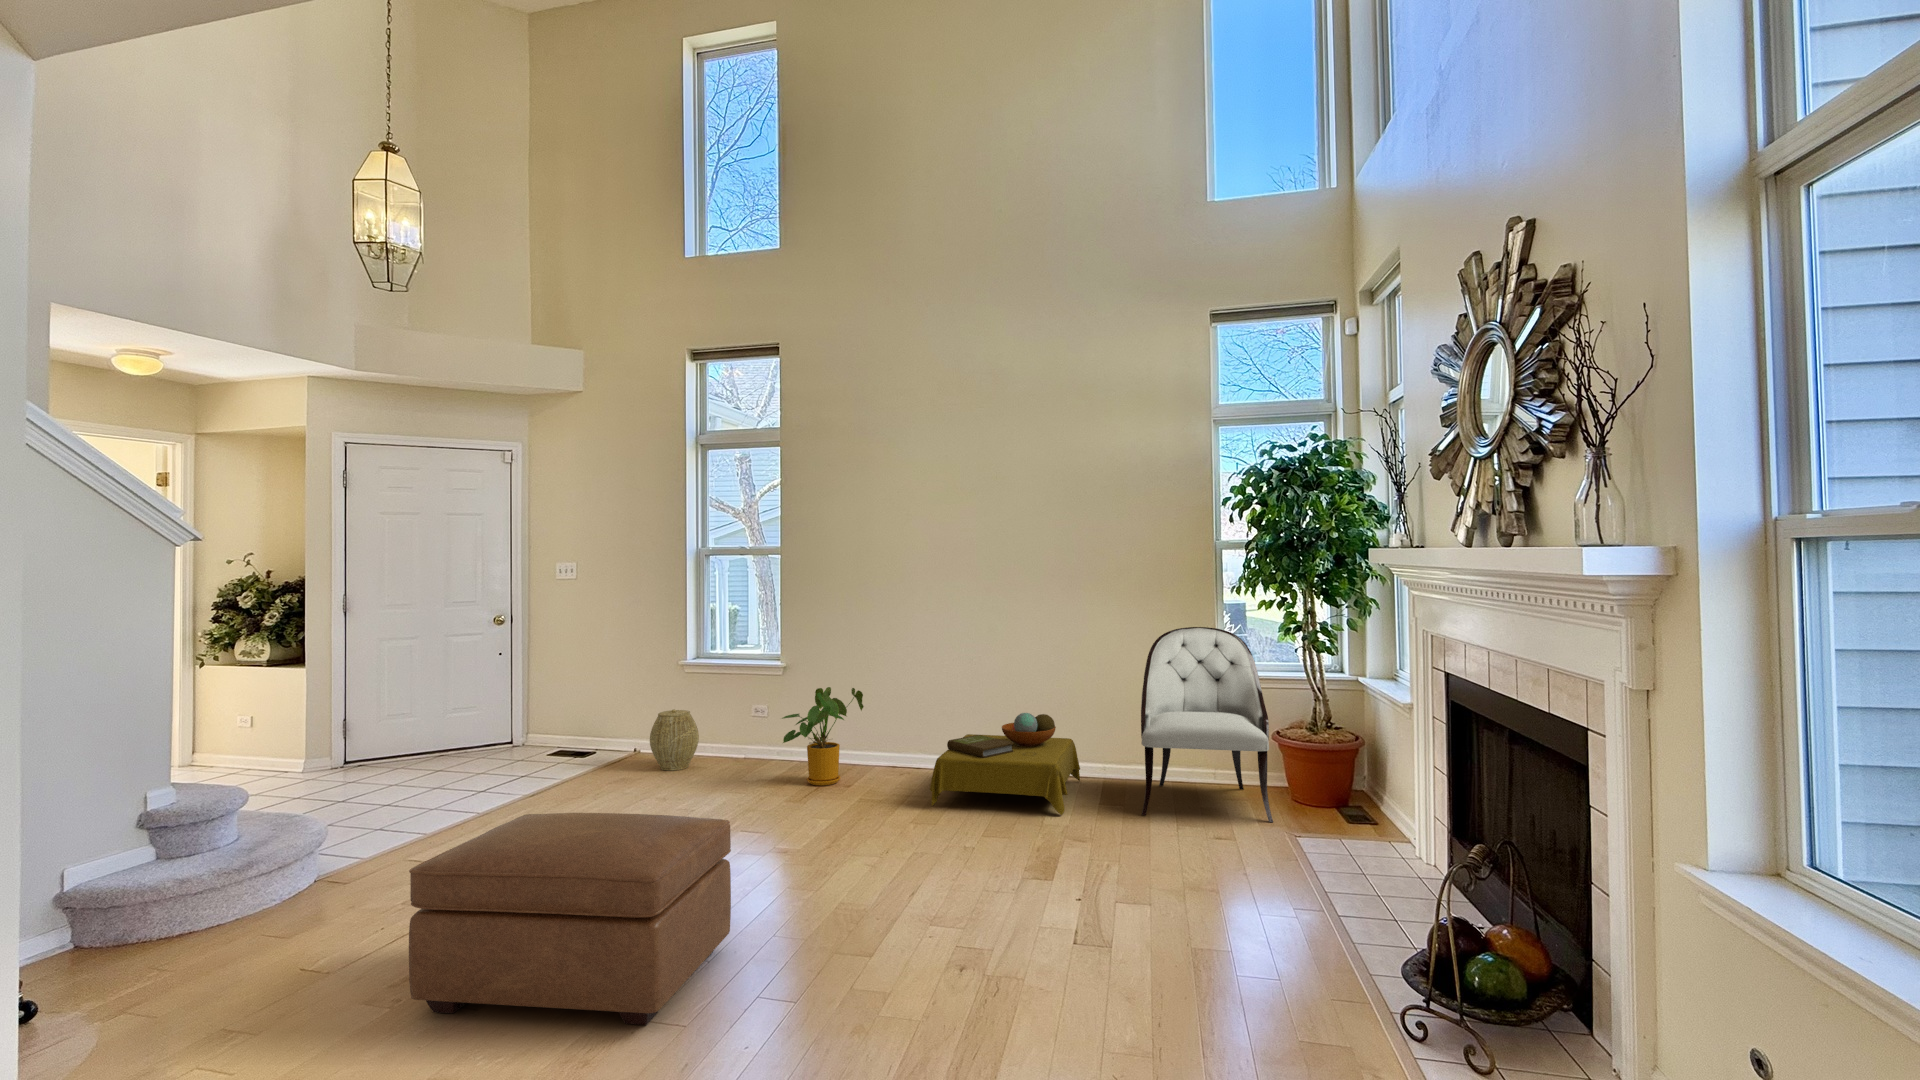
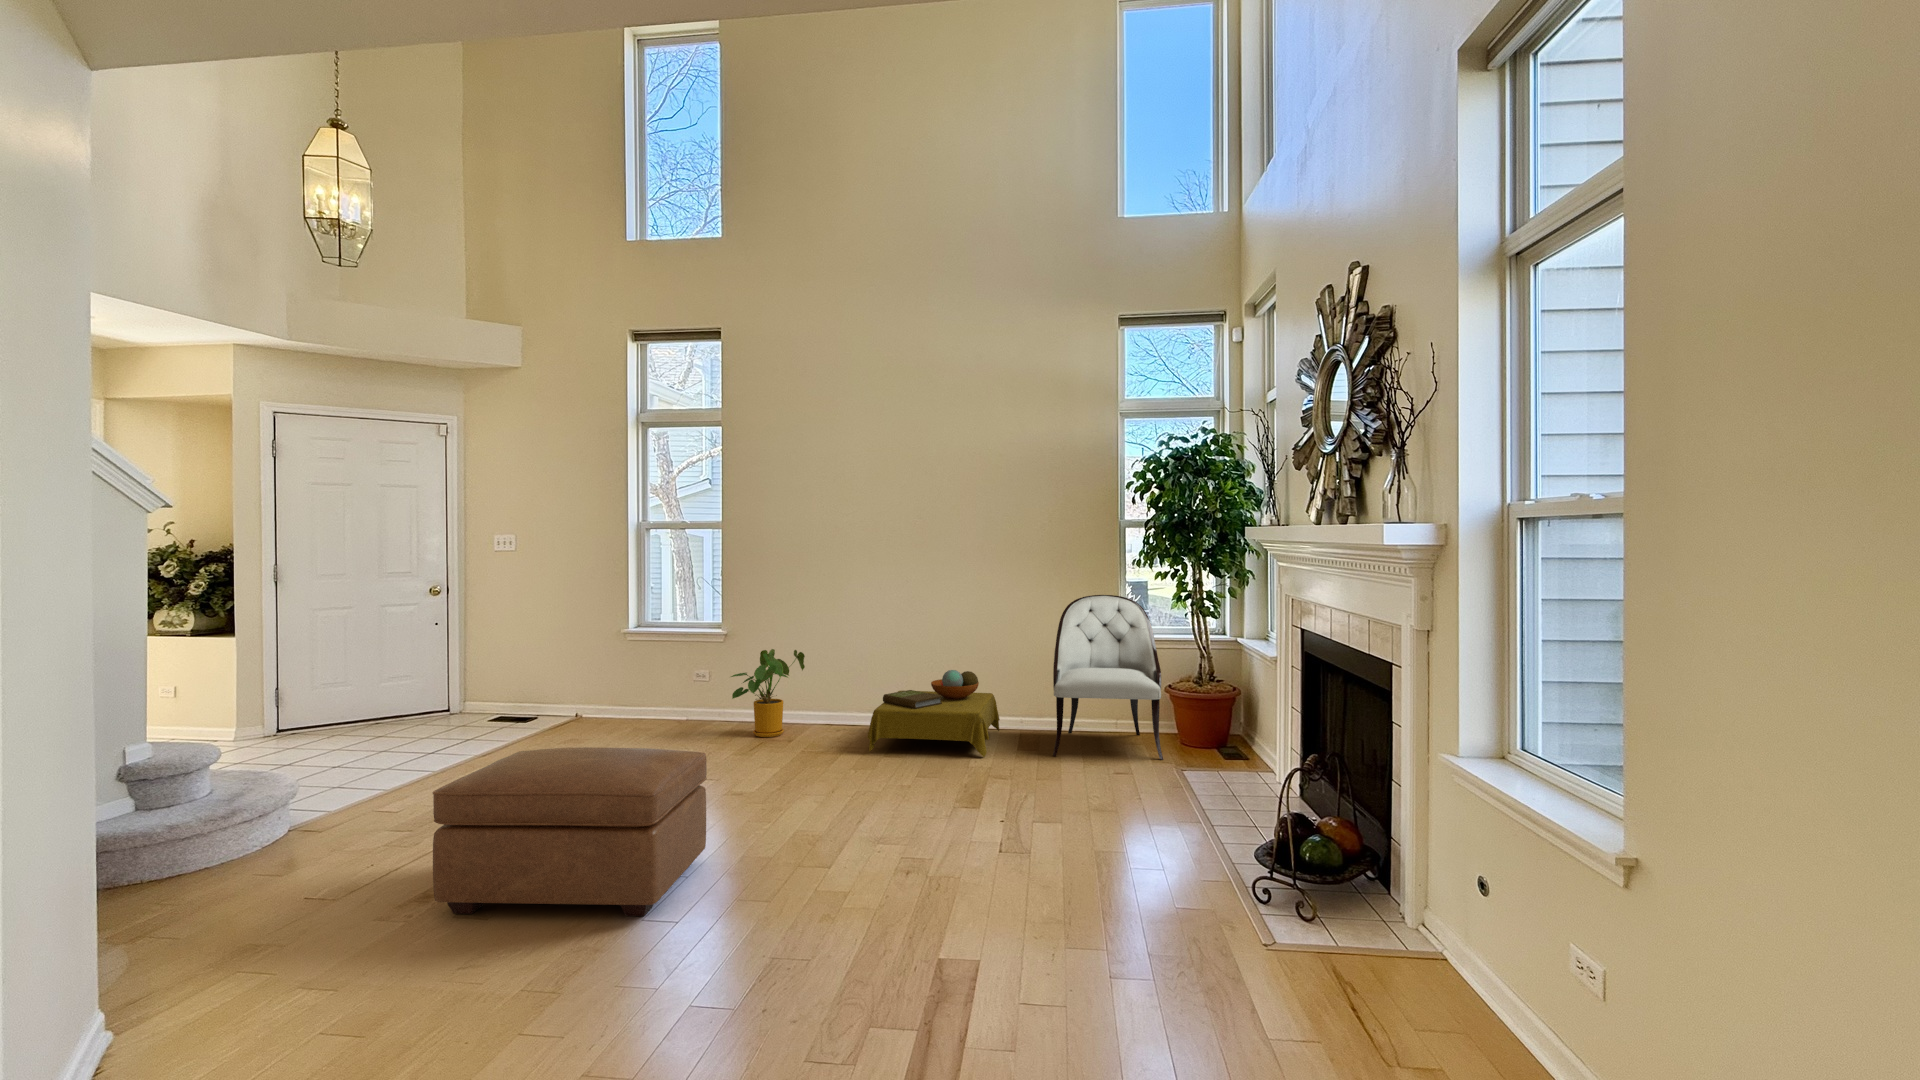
woven basket: present [650,709,699,771] -> none [602,671,649,727]

